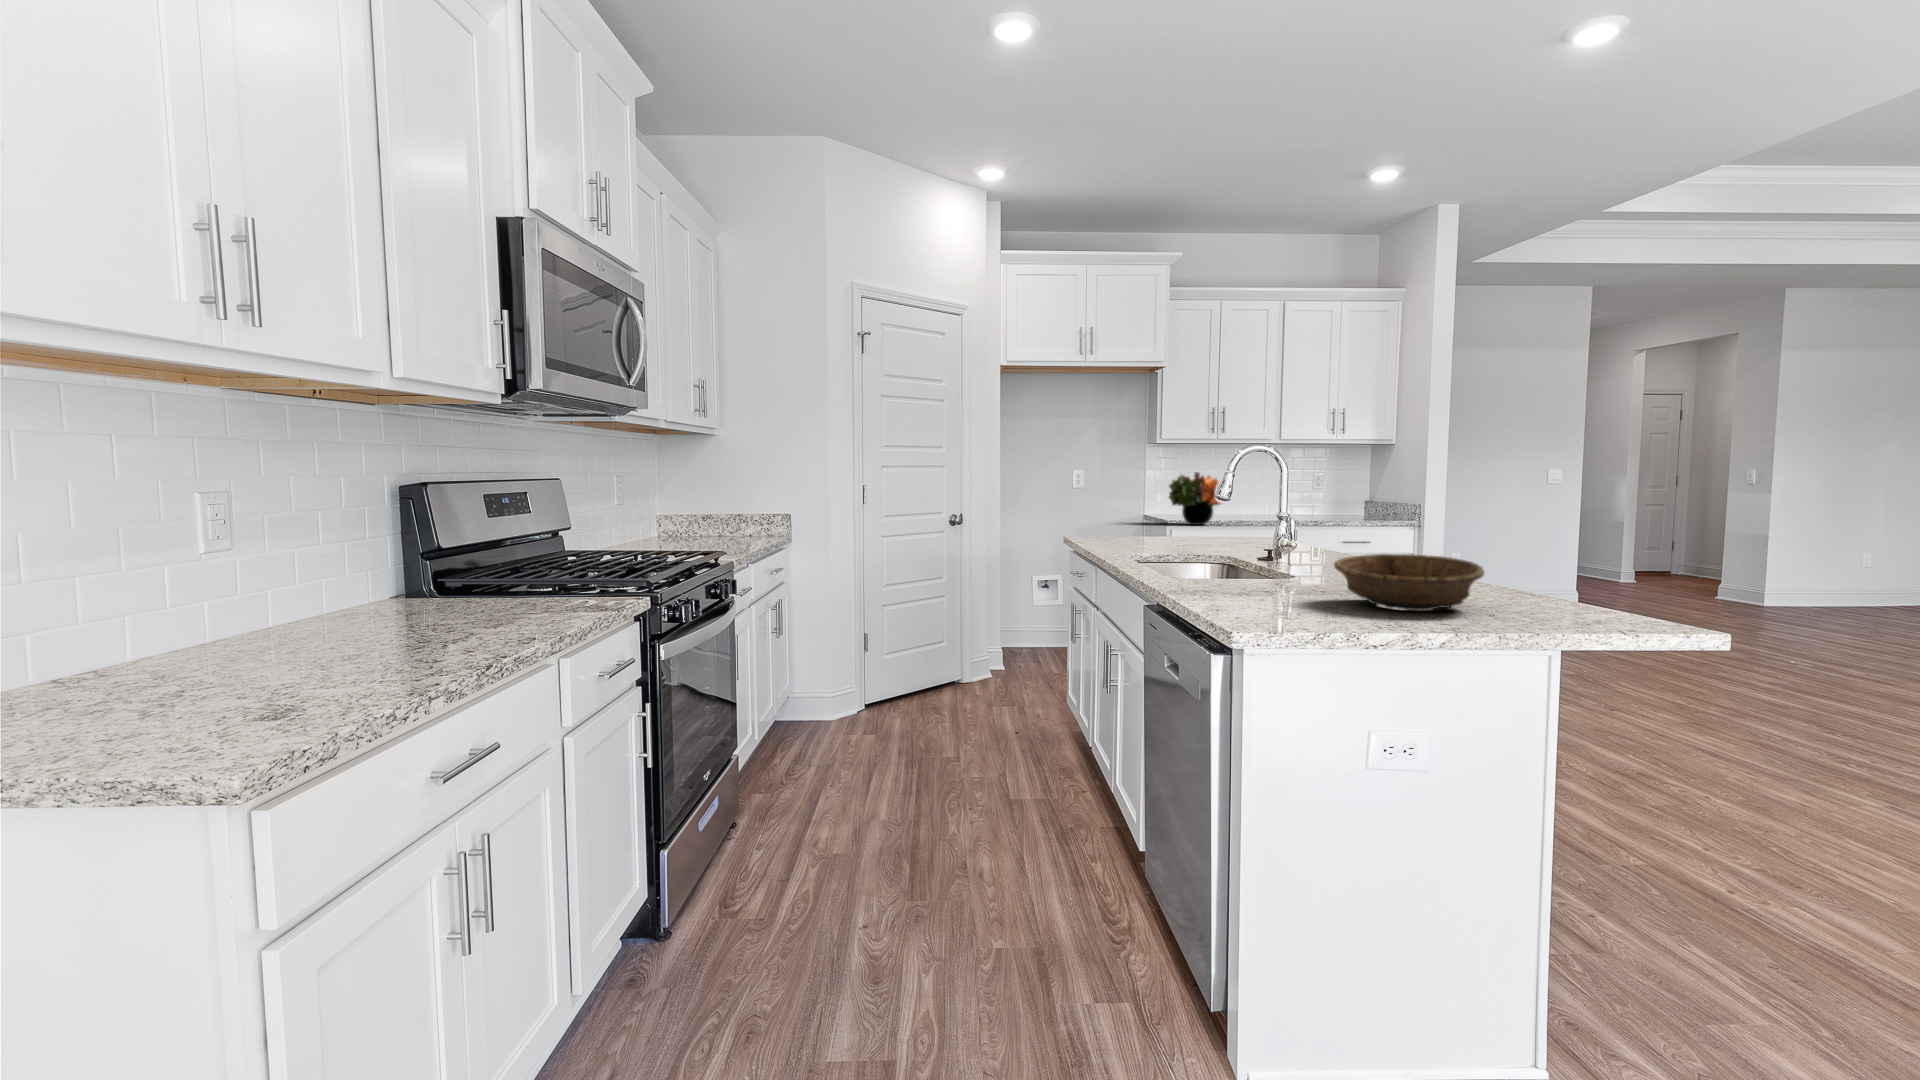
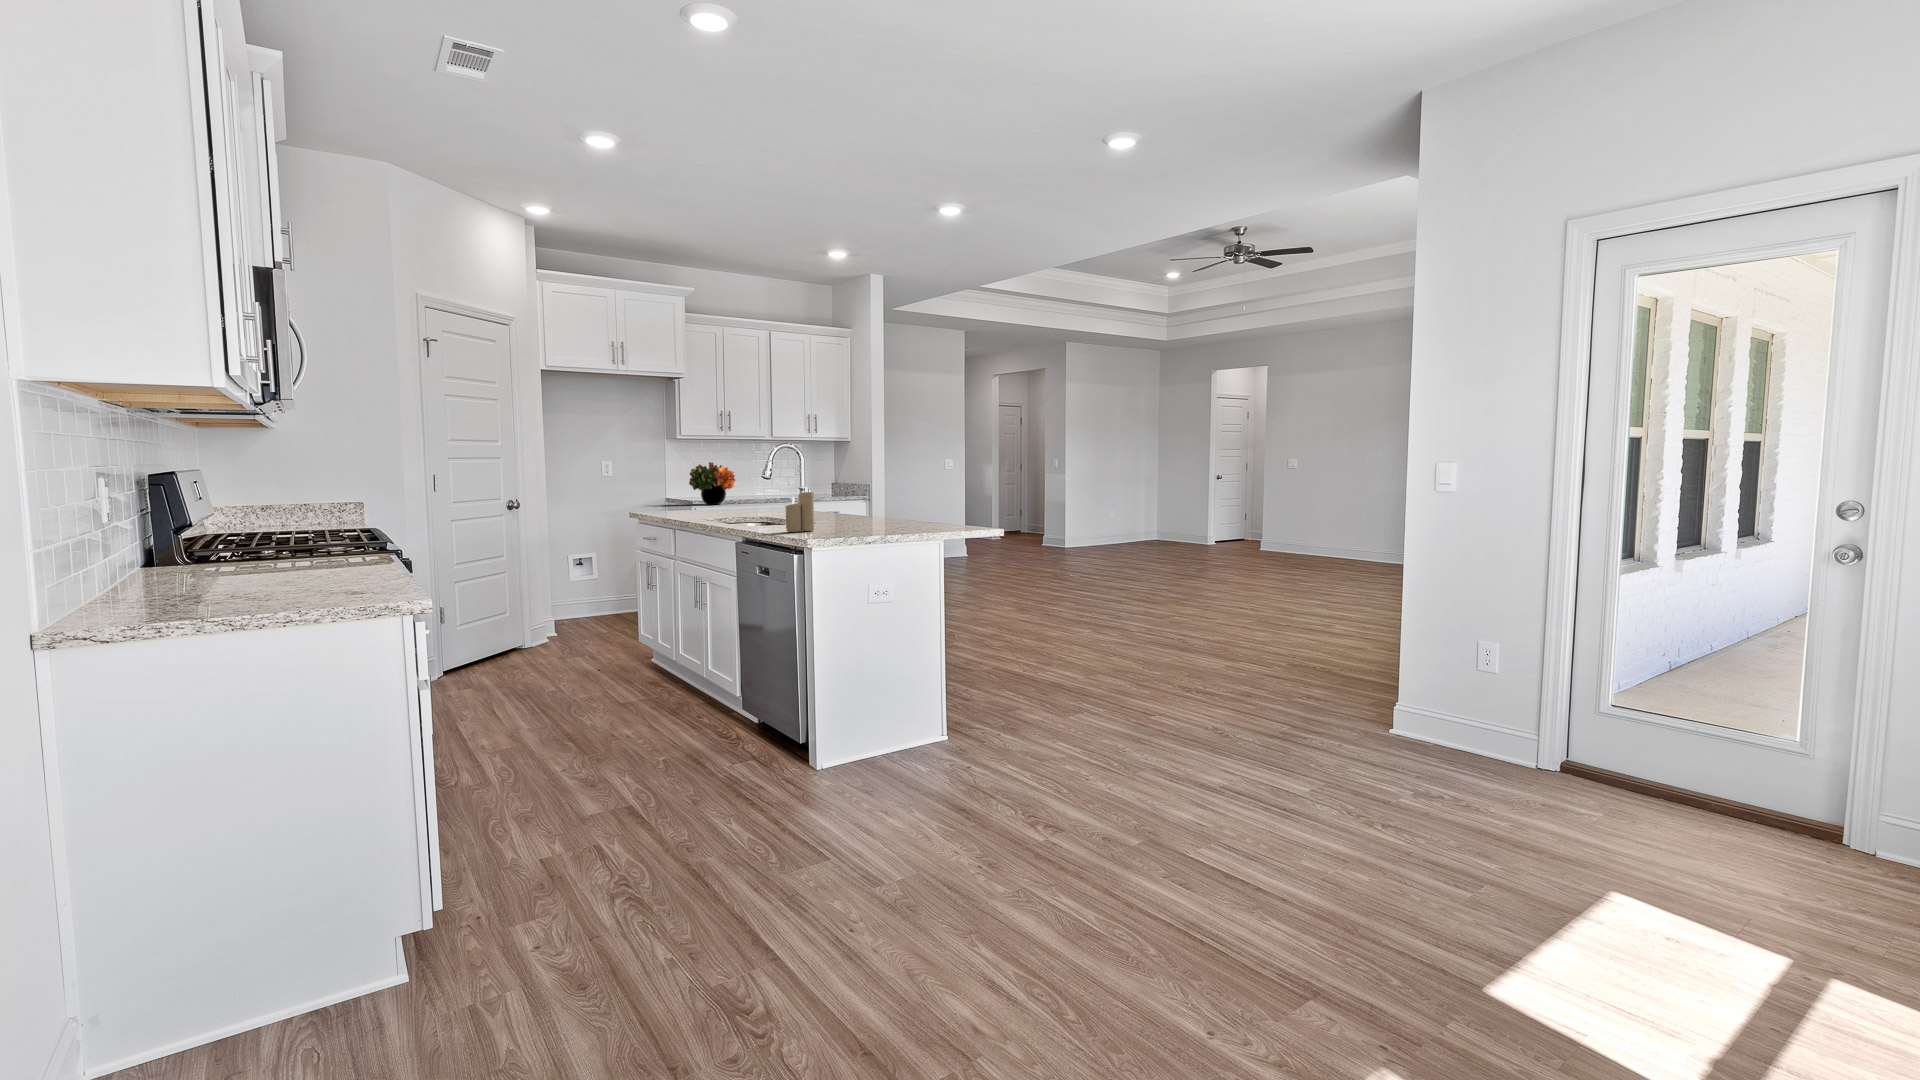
candle: none [1223,517,1279,599] -> present [785,487,814,532]
decorative bowl: present [1334,554,1484,610] -> none [842,504,910,530]

